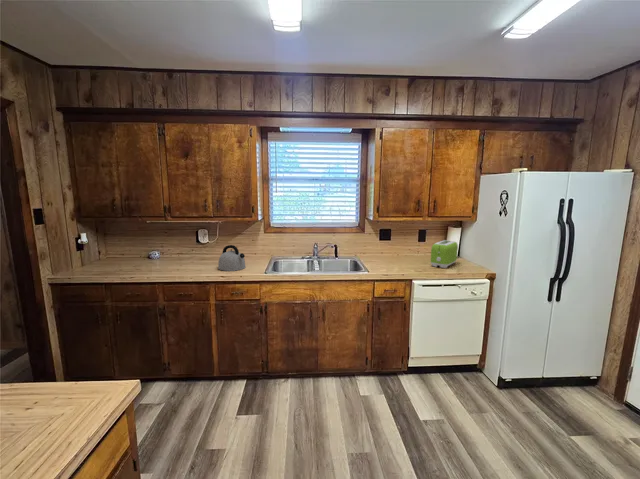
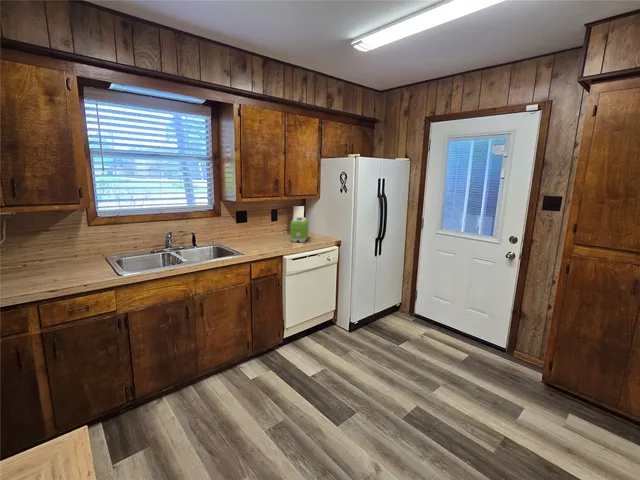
kettle: present [218,245,246,271] -> none [30,244,79,282]

